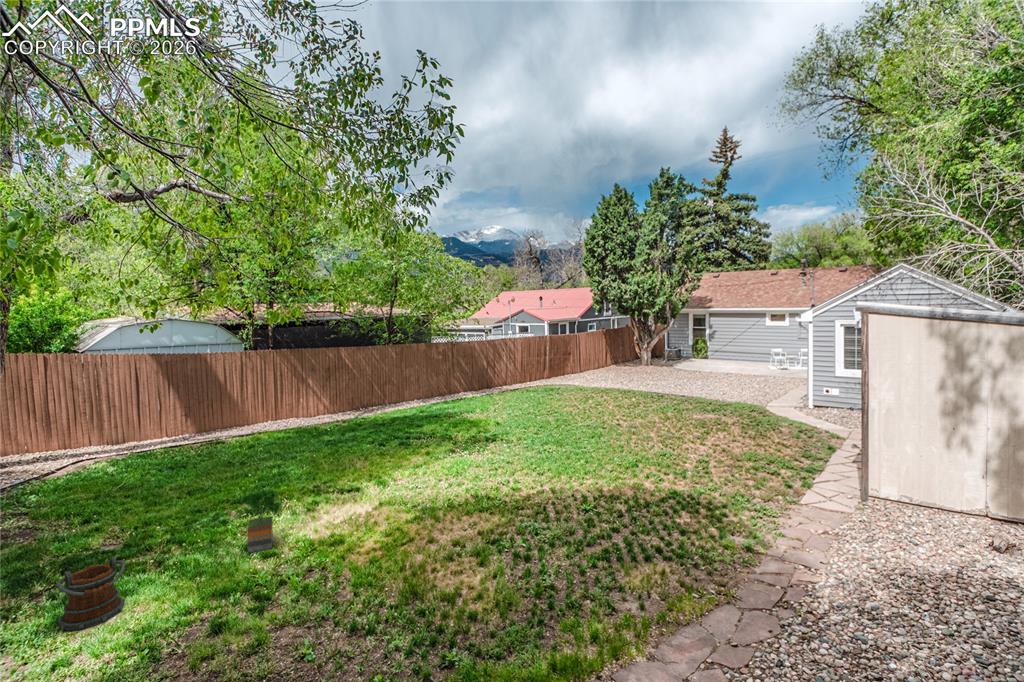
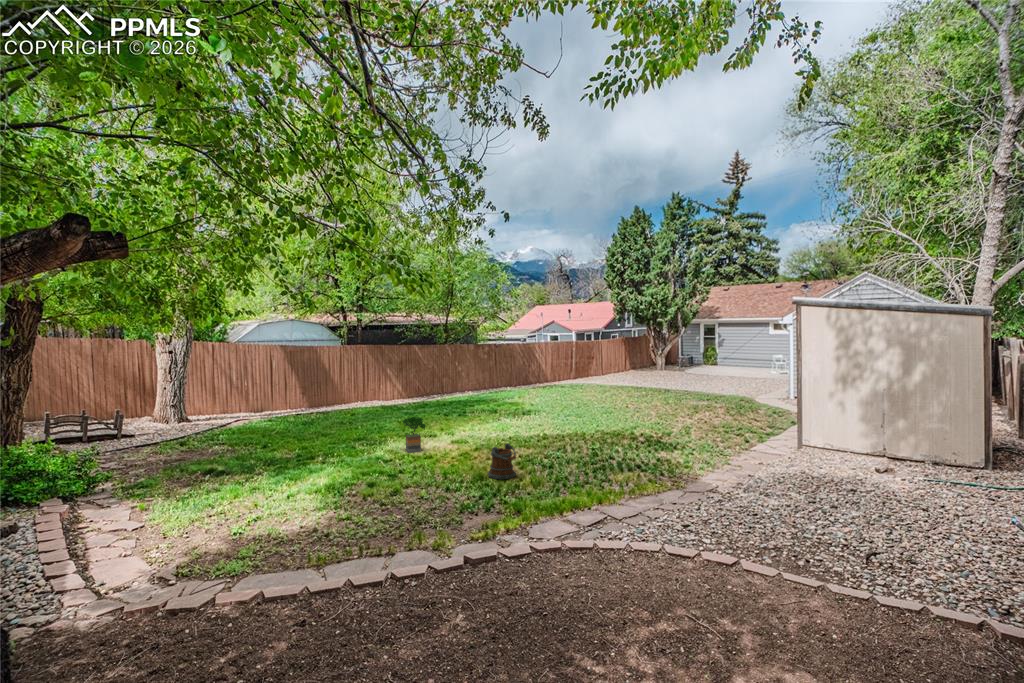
bucket: present [57,556,125,630] -> present [488,443,516,479]

